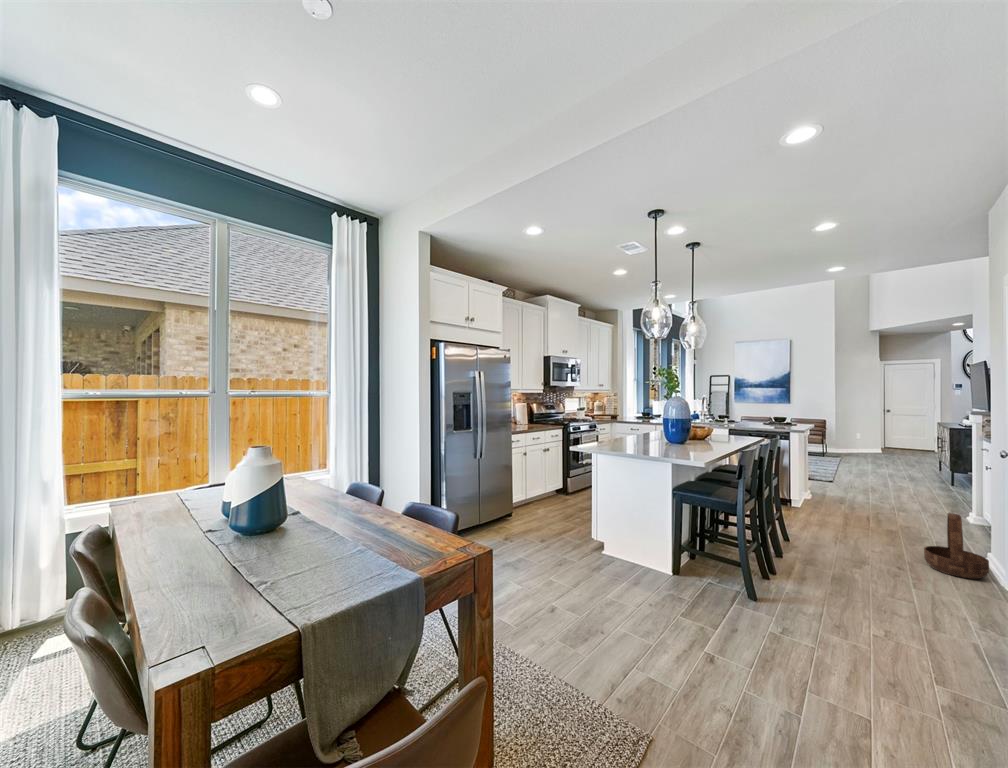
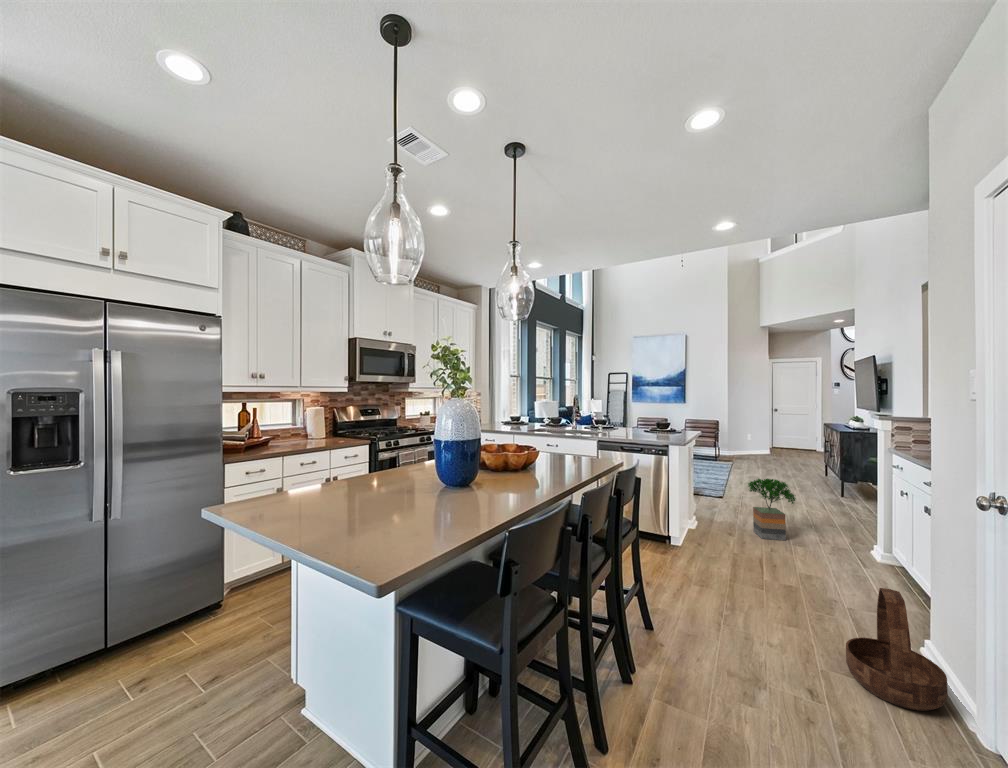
potted tree: none [856,460,900,508] -> present [748,479,796,540]

